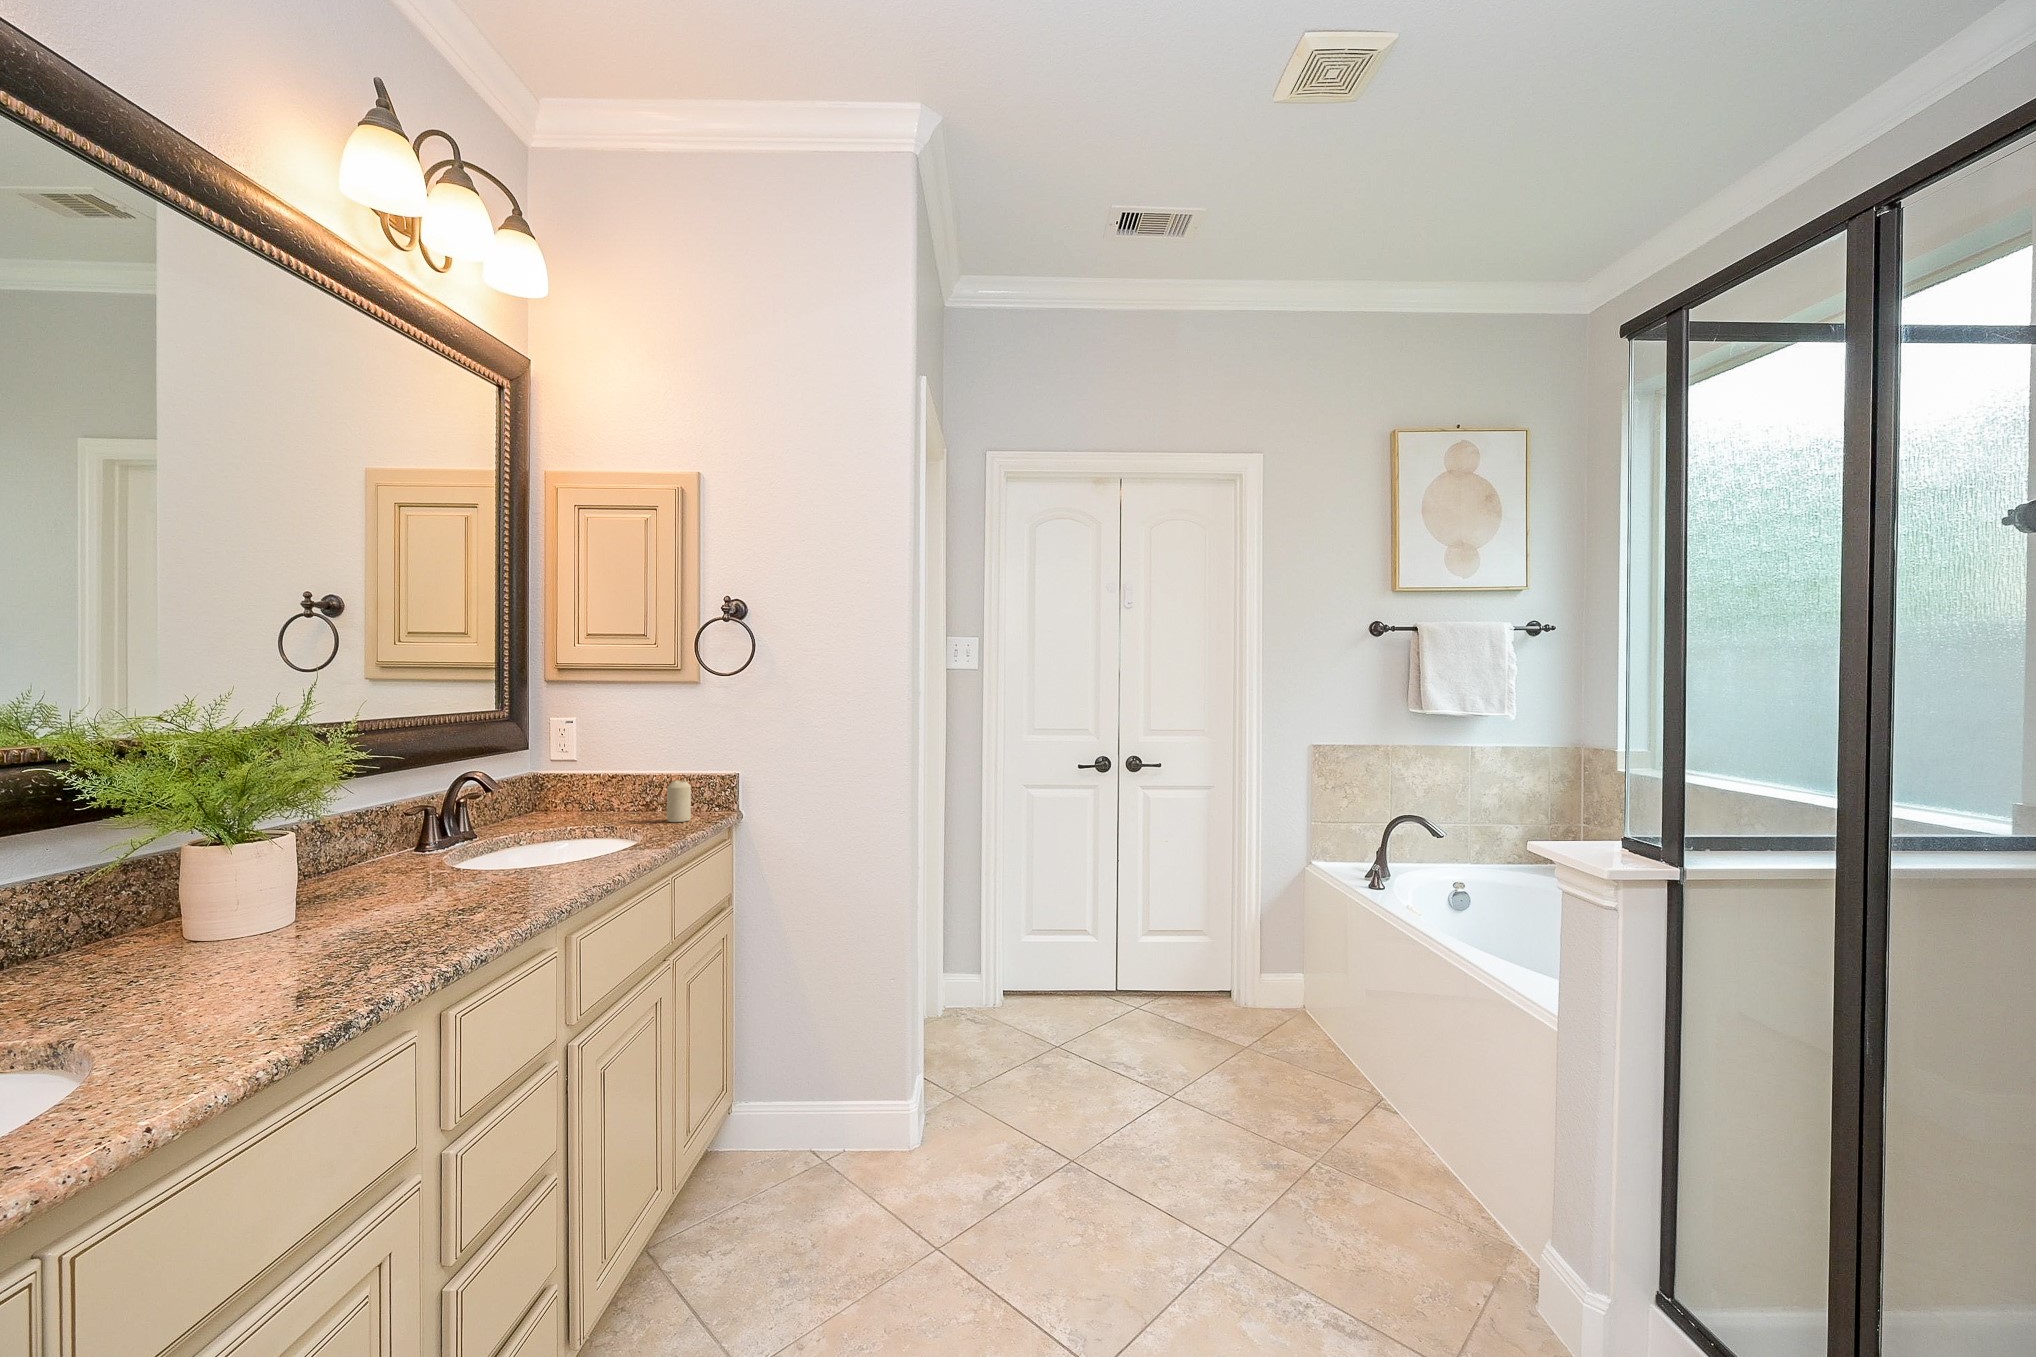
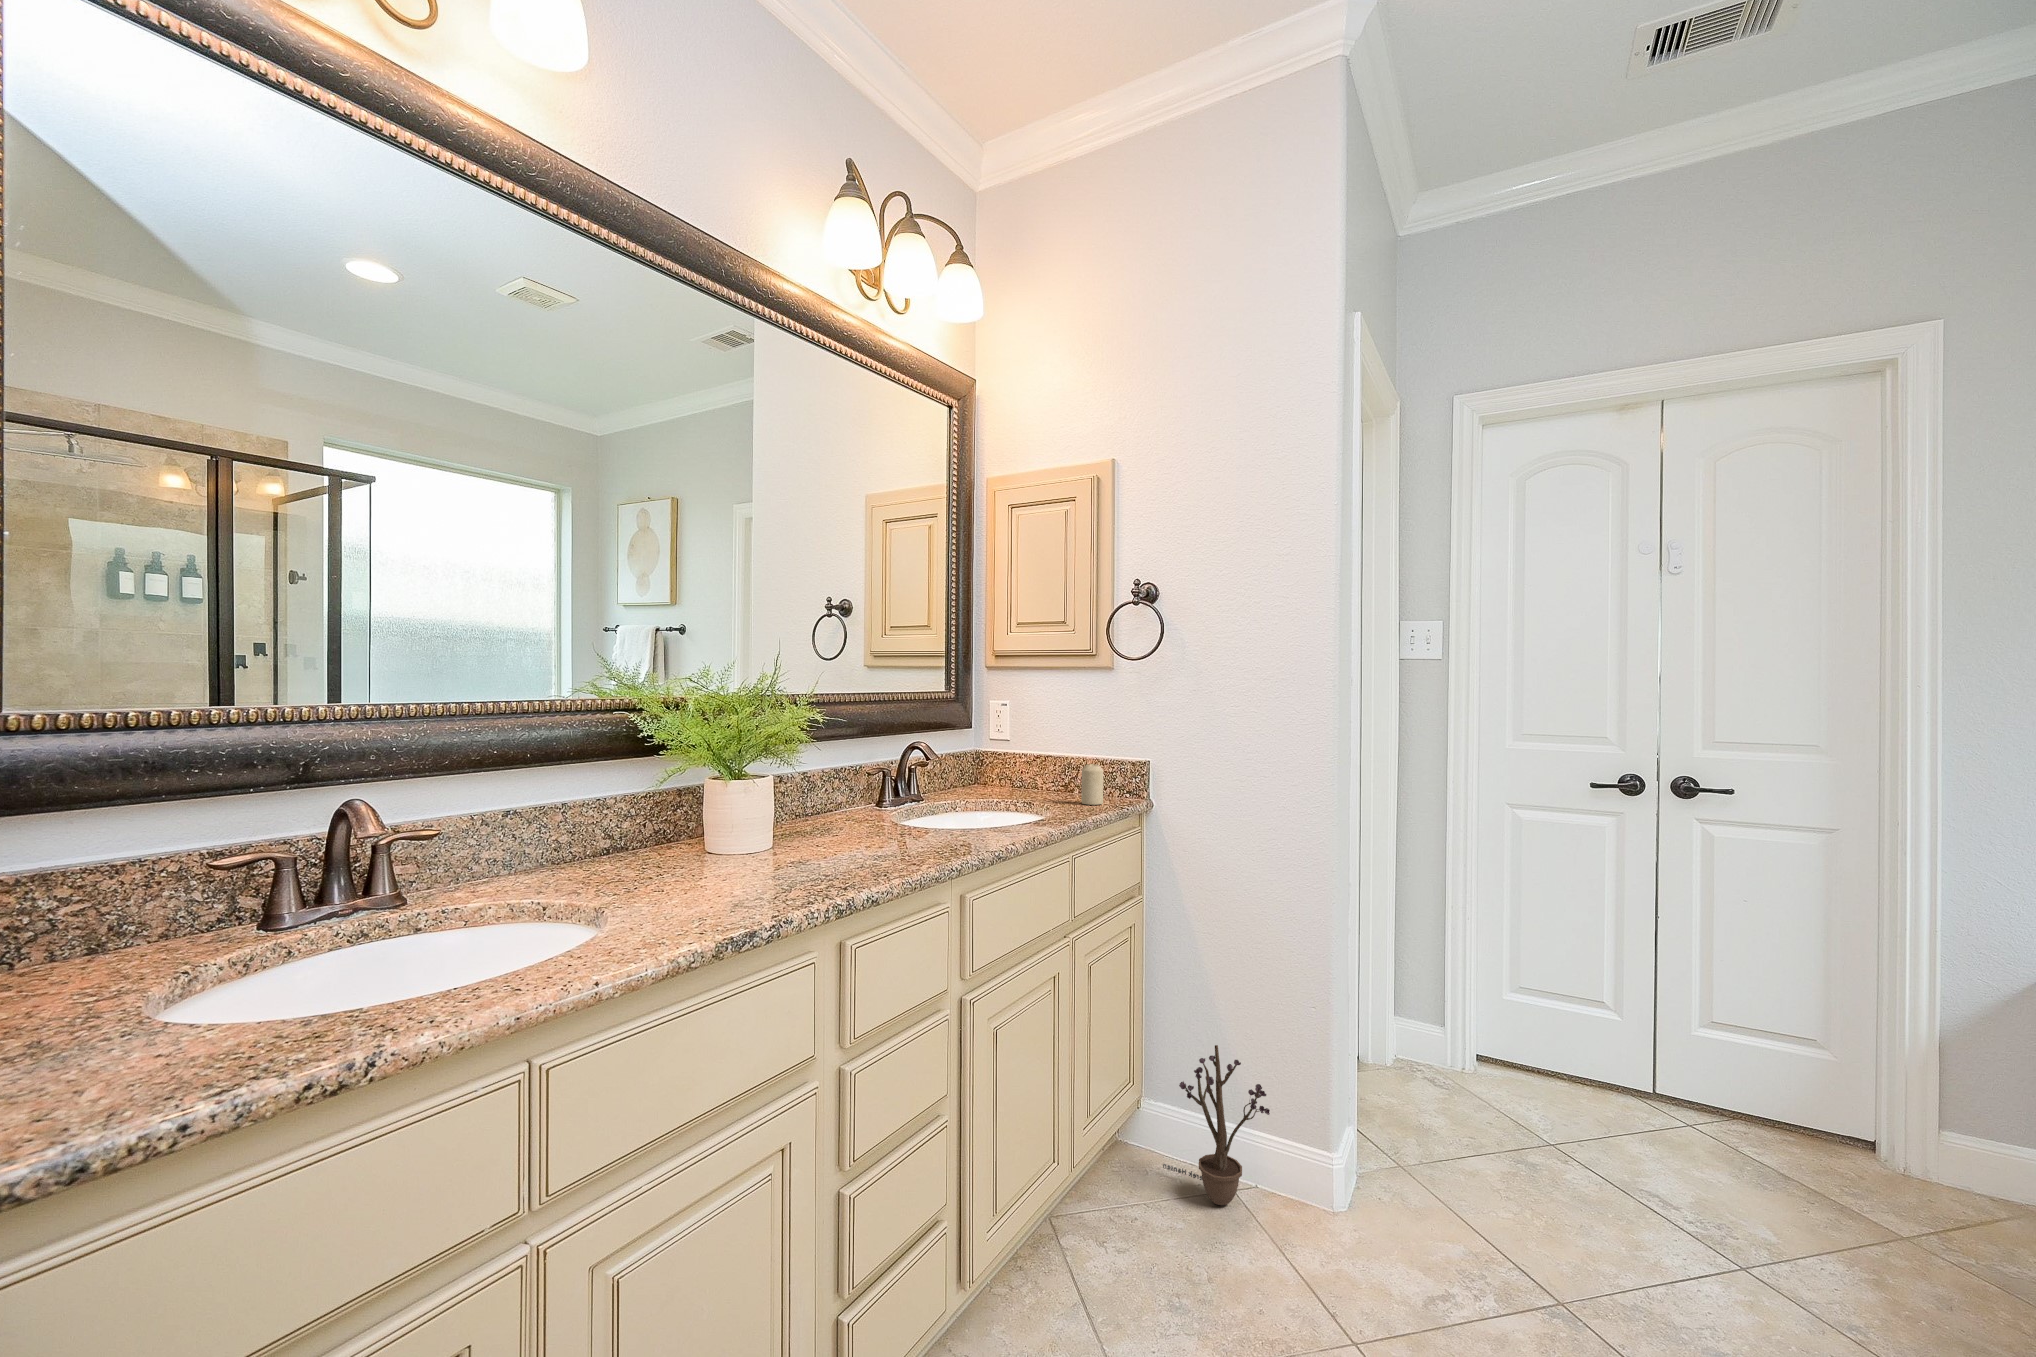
decorative plant: none [759,1035,861,1183] -> present [1163,1045,1270,1205]

